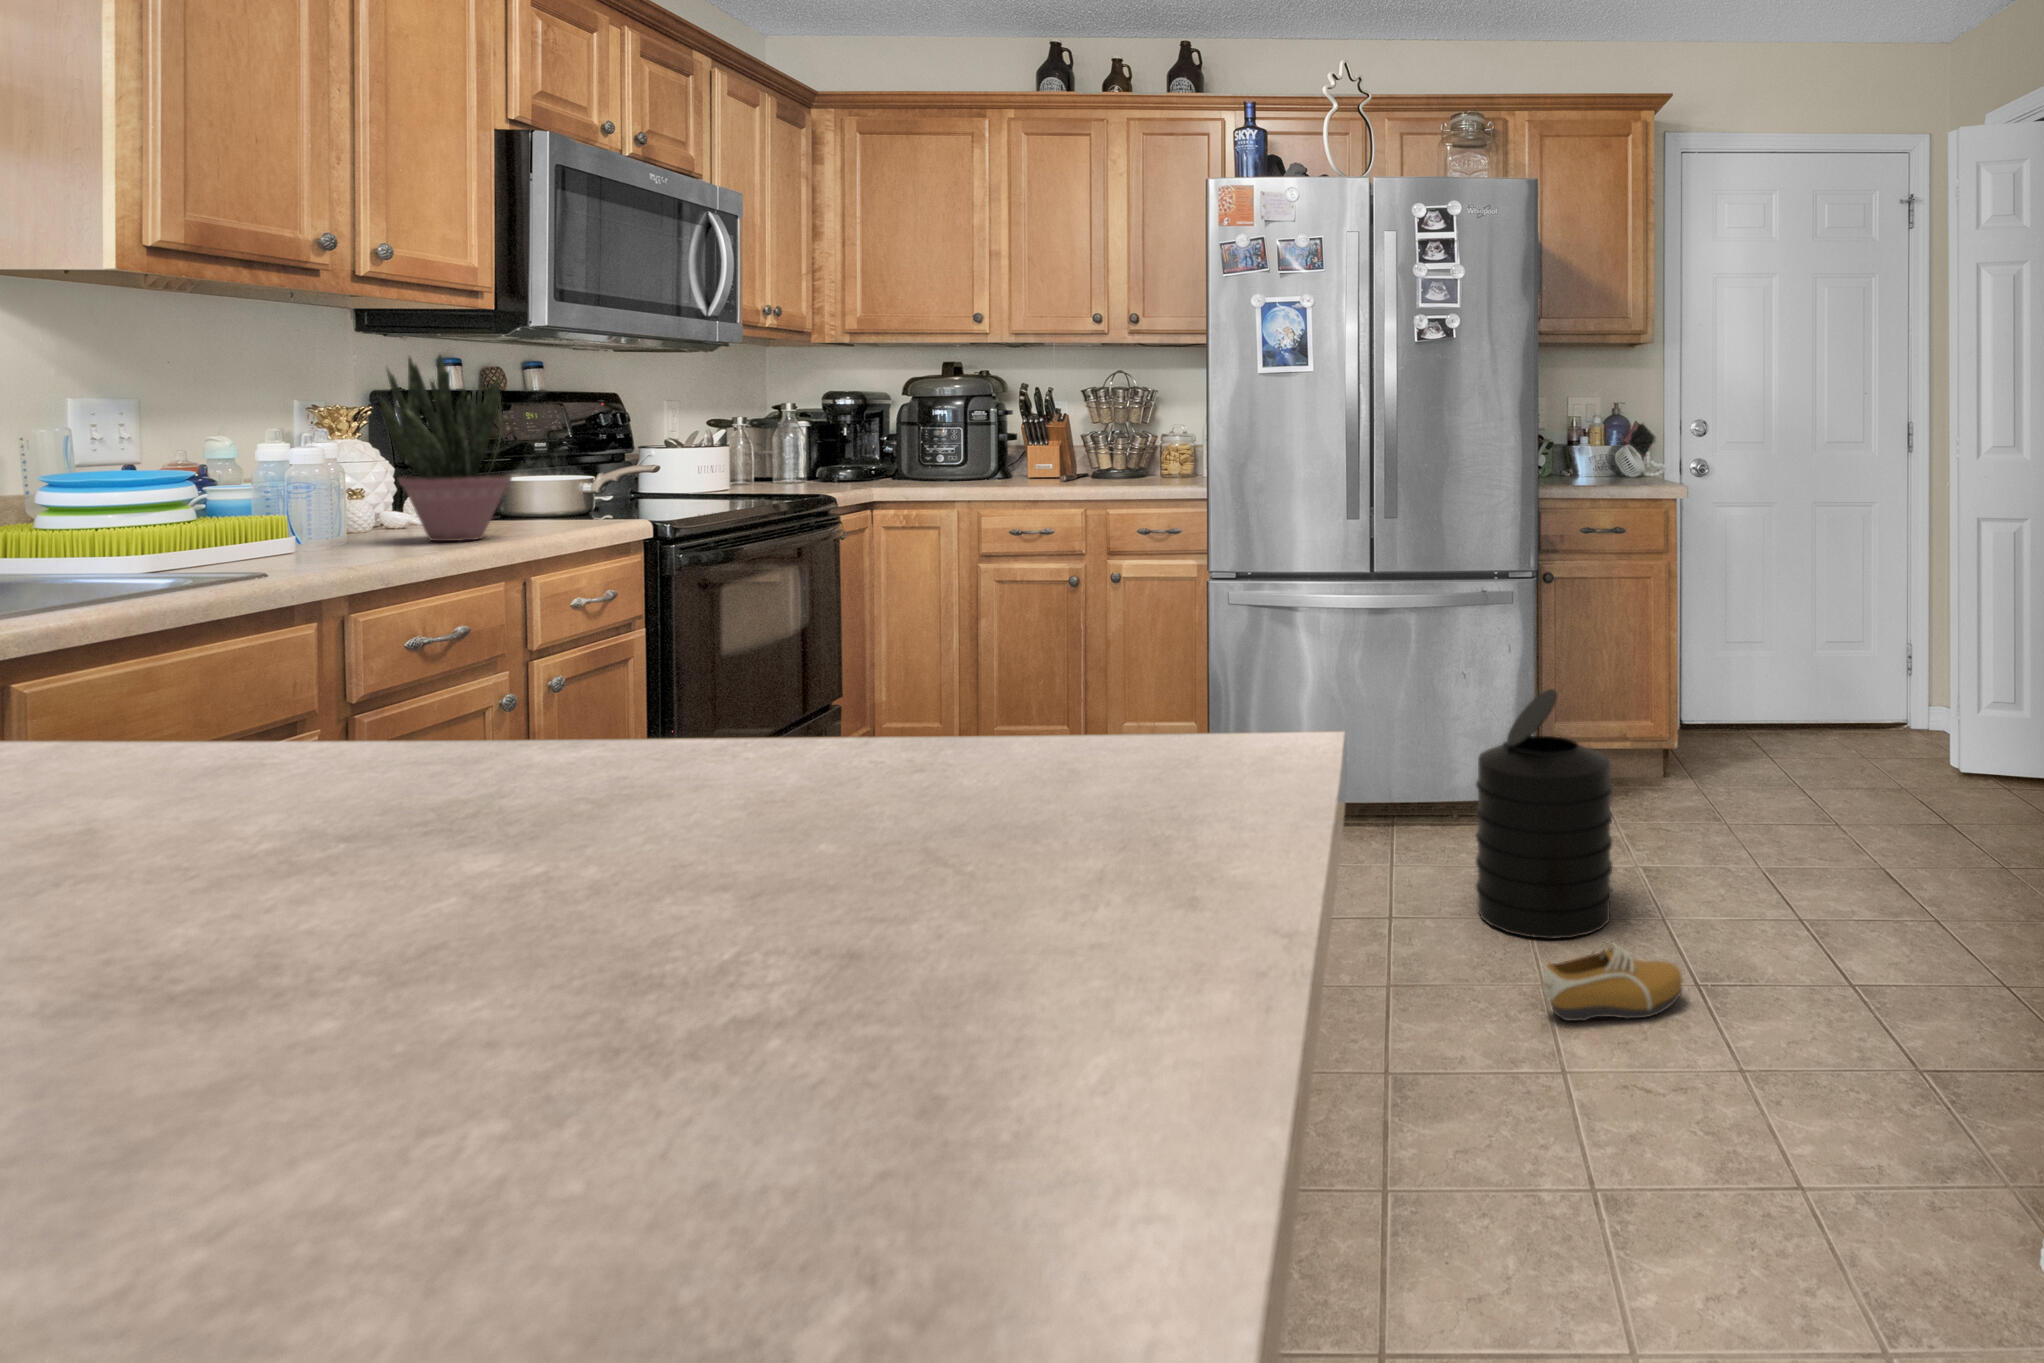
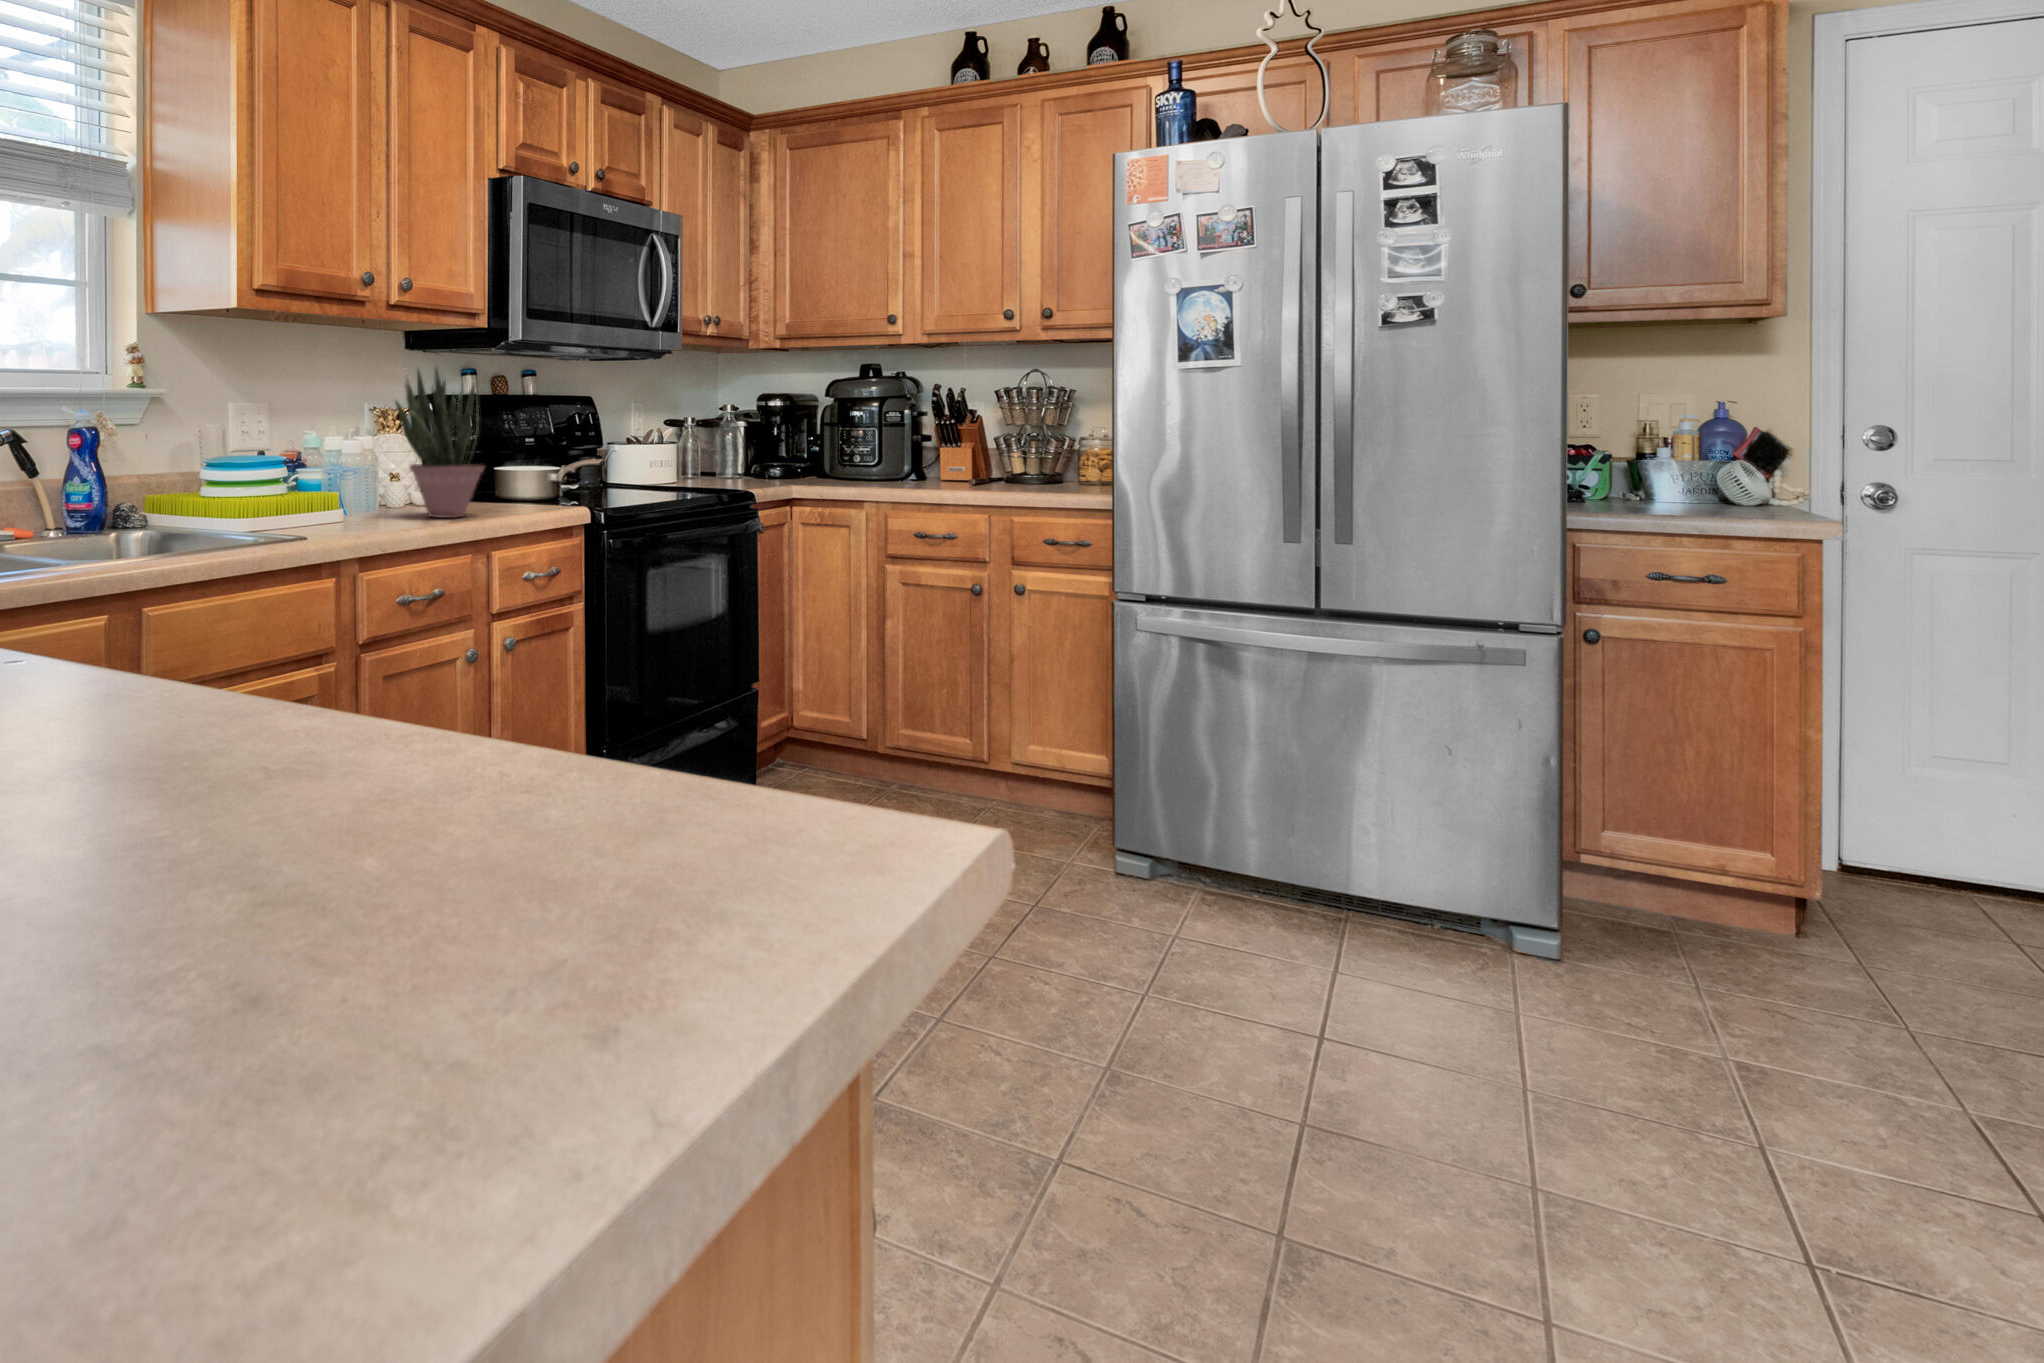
trash can: present [1476,689,1613,939] -> none [1451,785,1681,1134]
shoe: present [1543,942,1683,1021] -> none [1539,1160,1797,1293]

